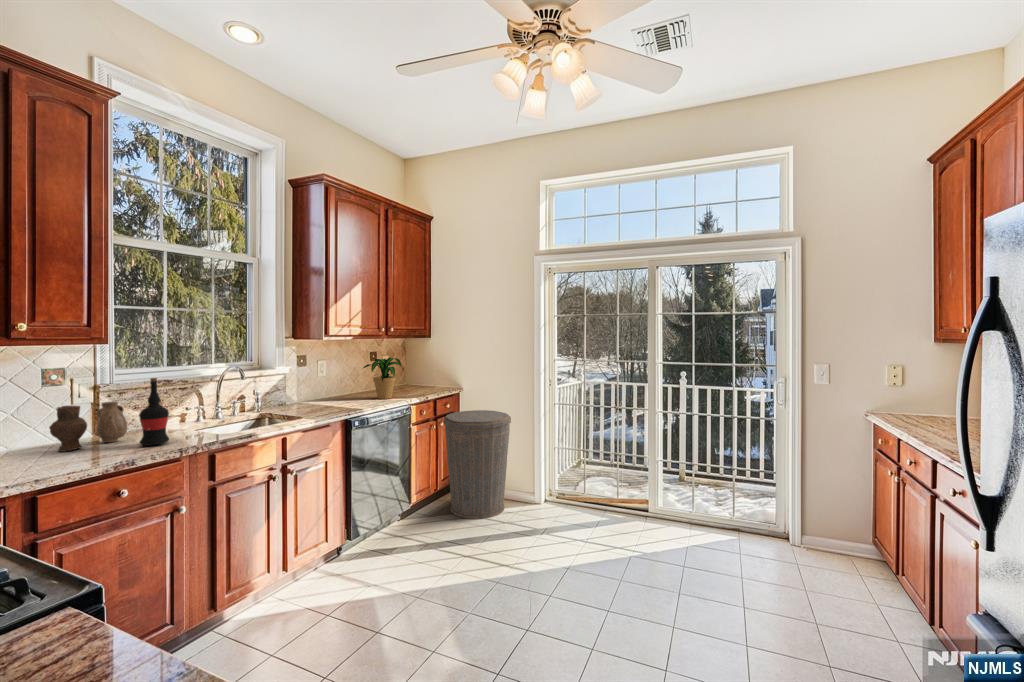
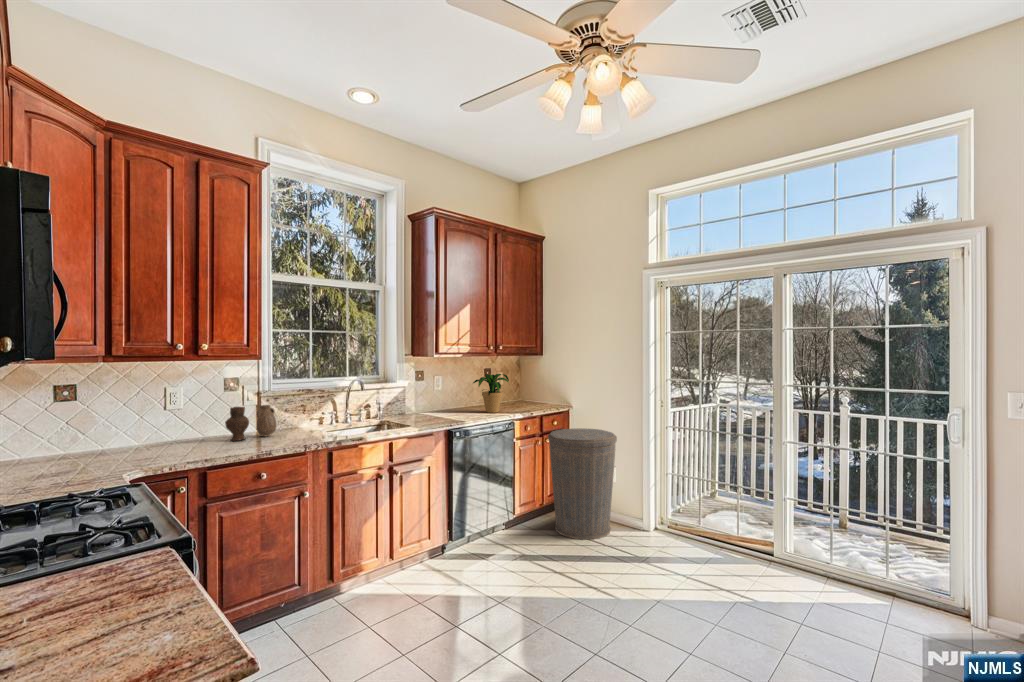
wine bottle: present [139,378,169,446] -> none [281,387,302,441]

